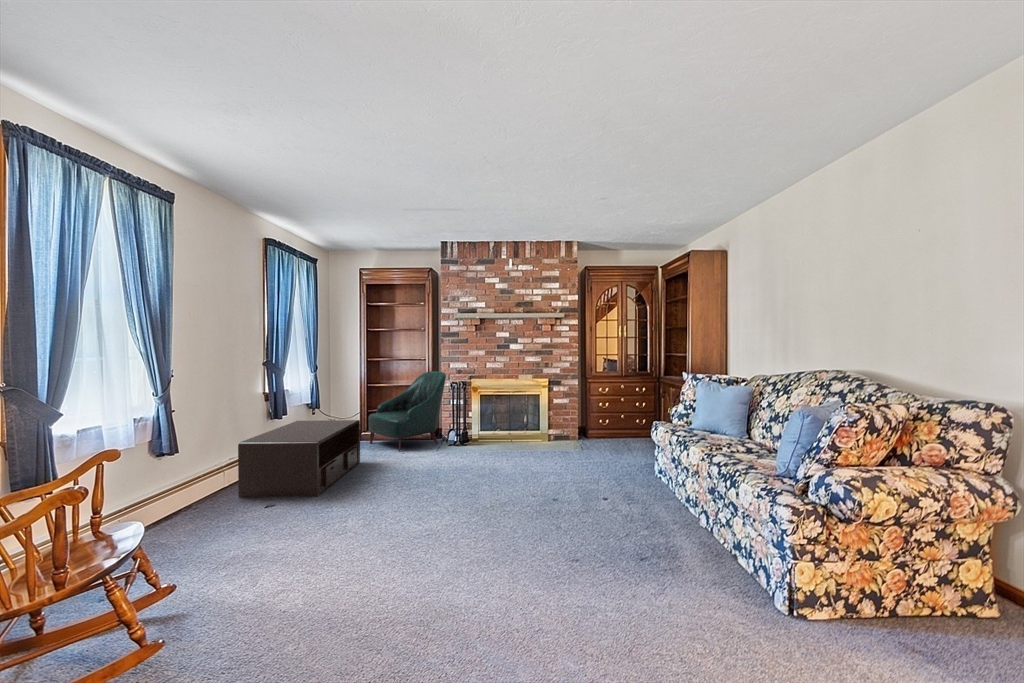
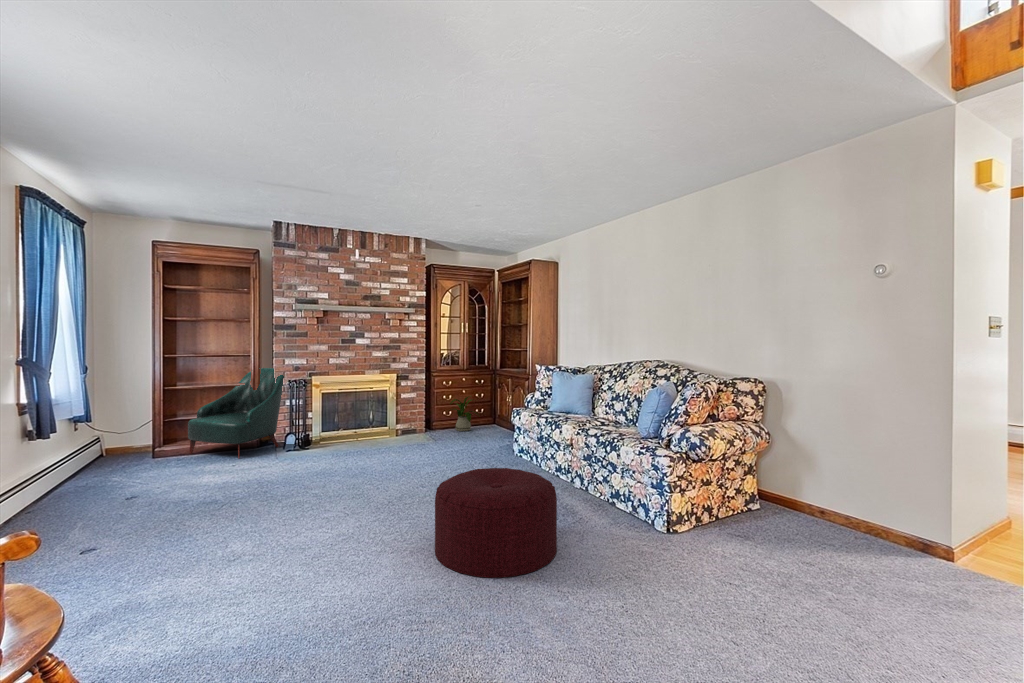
house plant: none [602,406,638,444] -> present [450,397,477,431]
coffee table: present [238,420,360,497] -> none [62,426,199,532]
ottoman: none [475,490,620,628] -> present [435,468,557,578]

